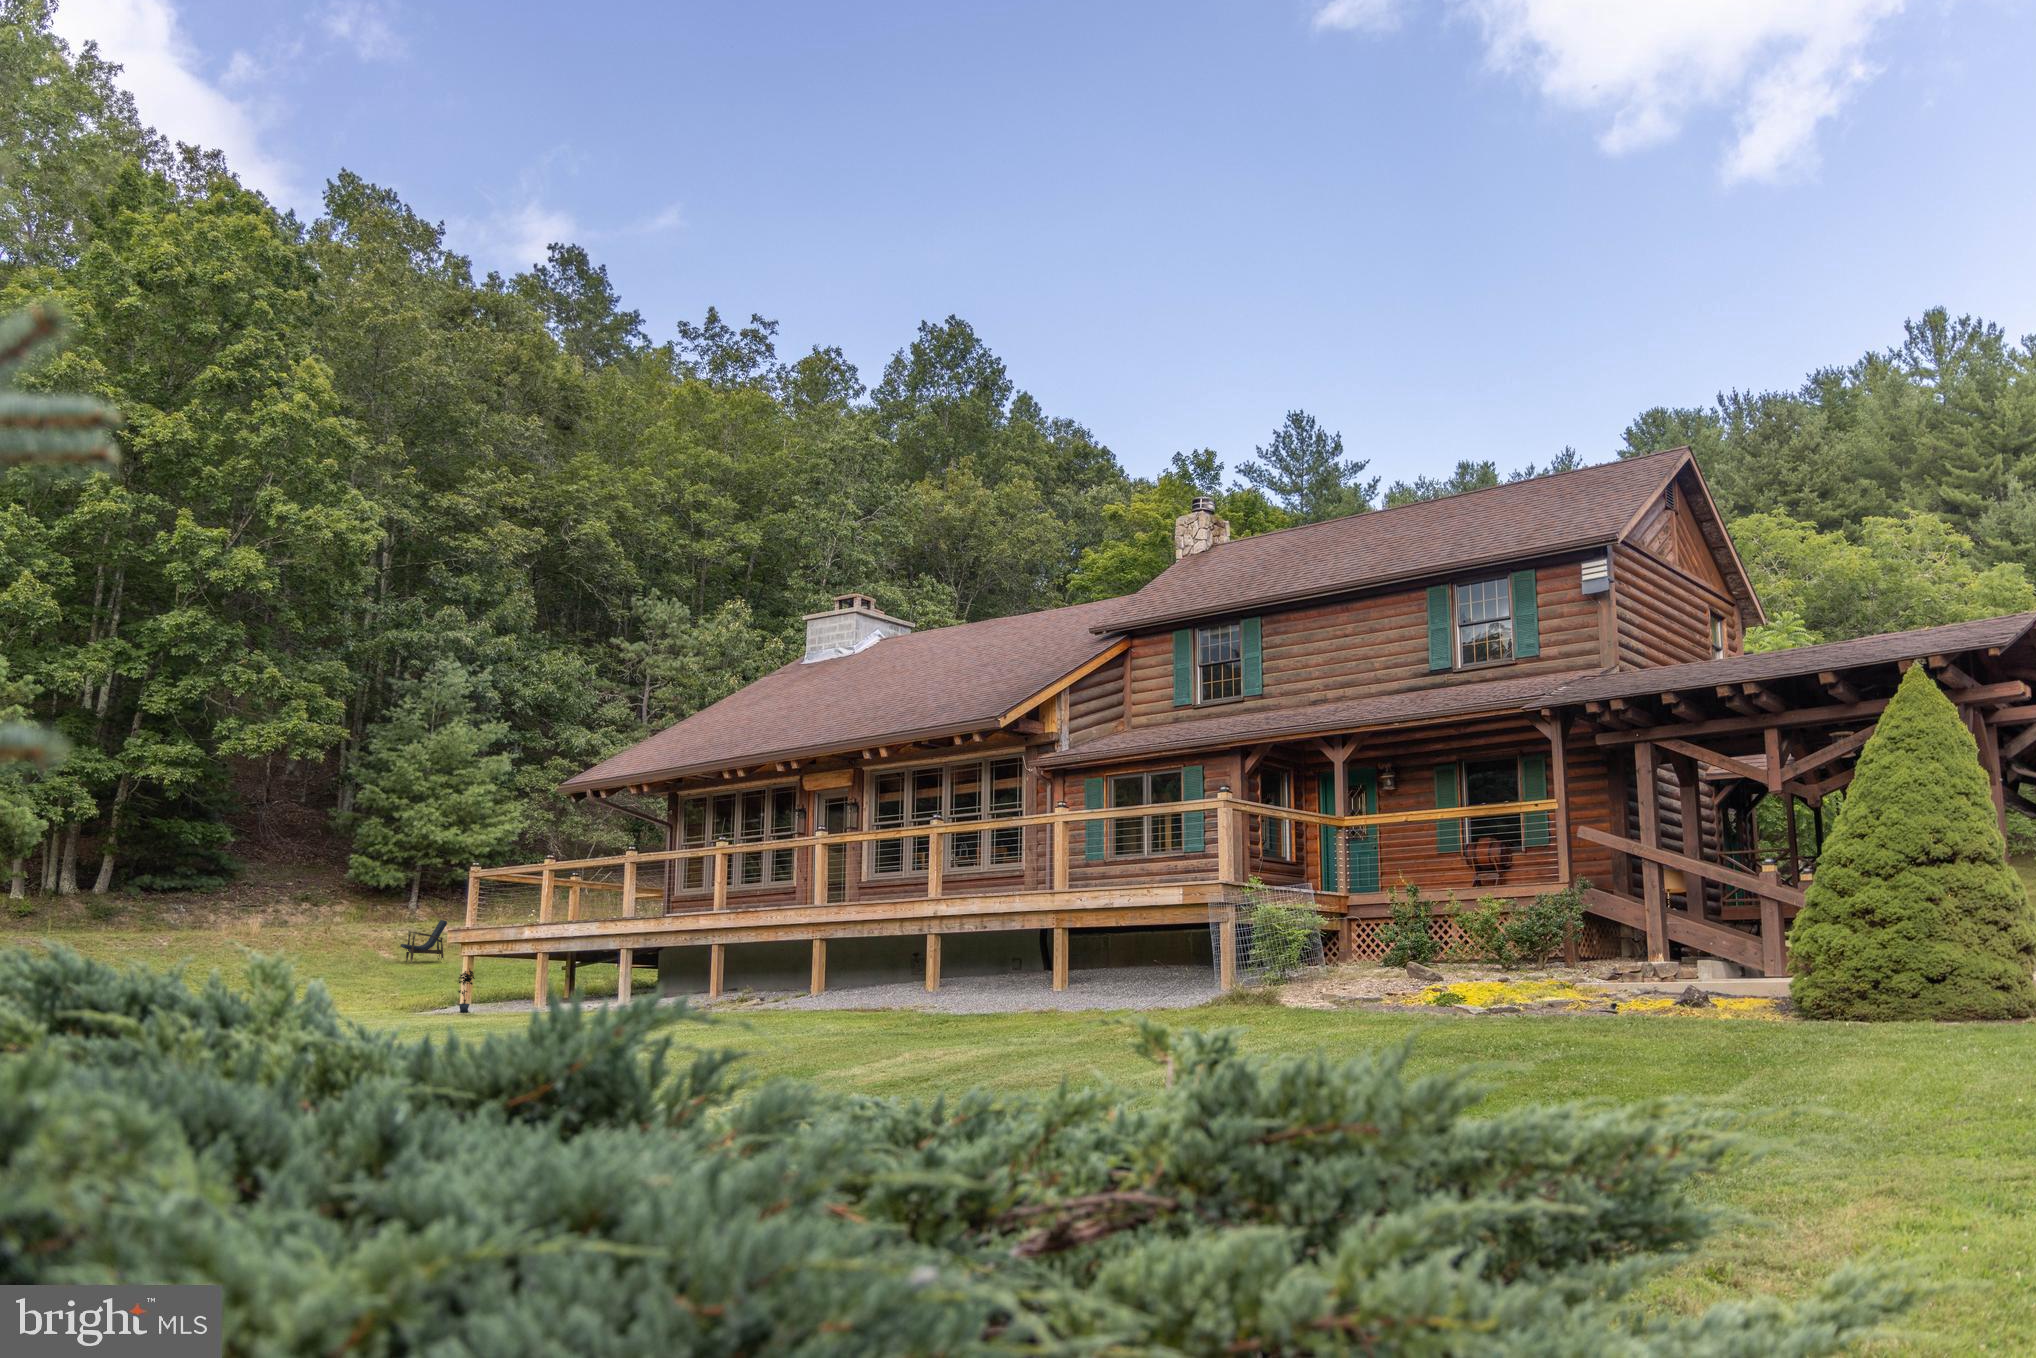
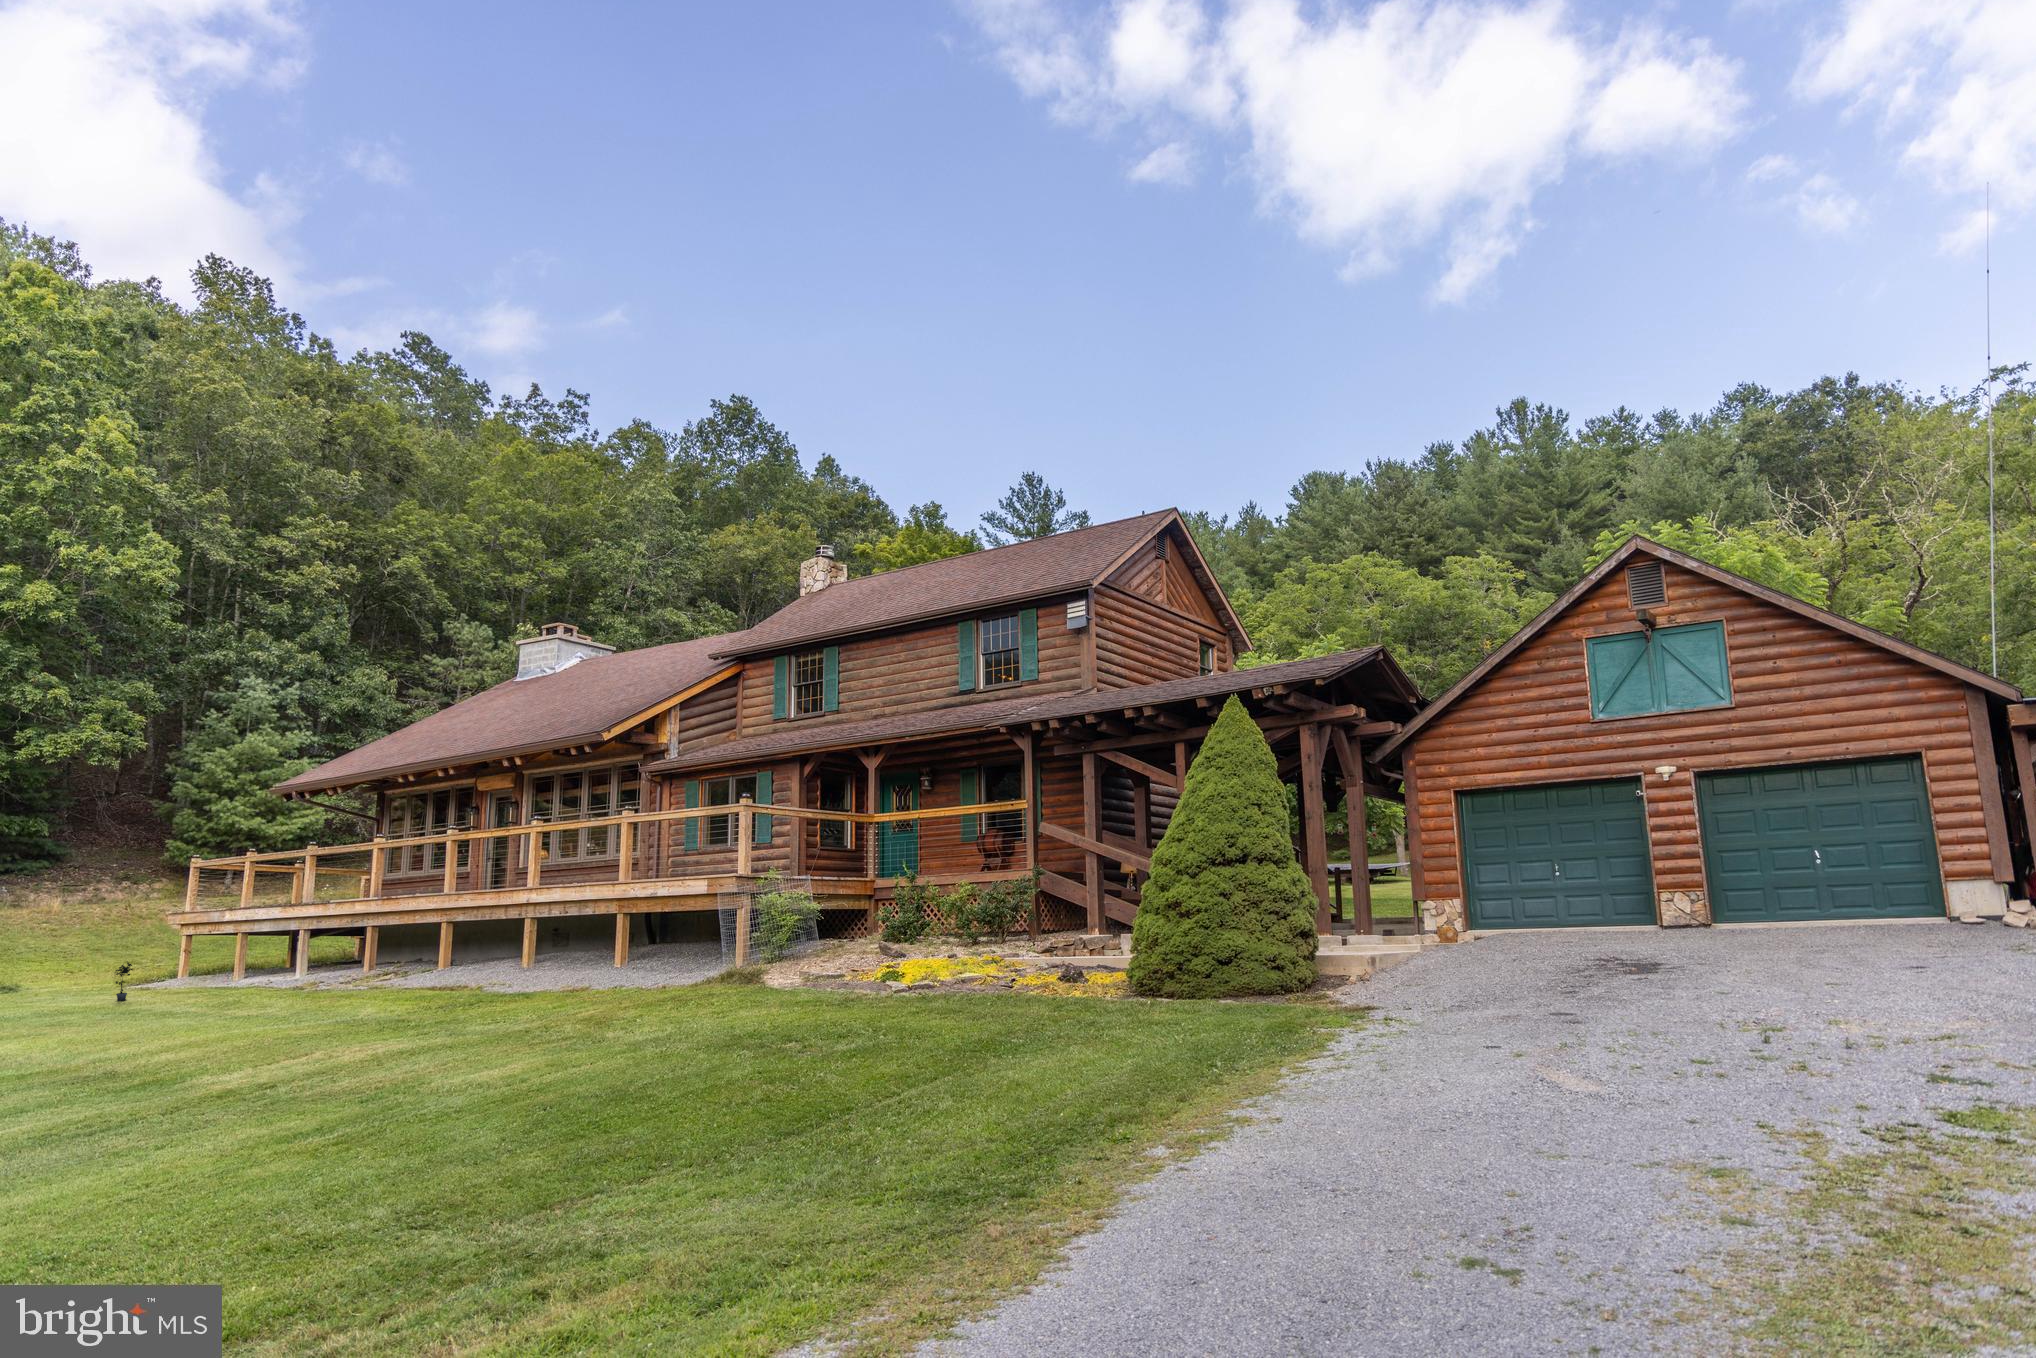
lounge chair: present [401,920,447,964] -> none [134,905,179,946]

